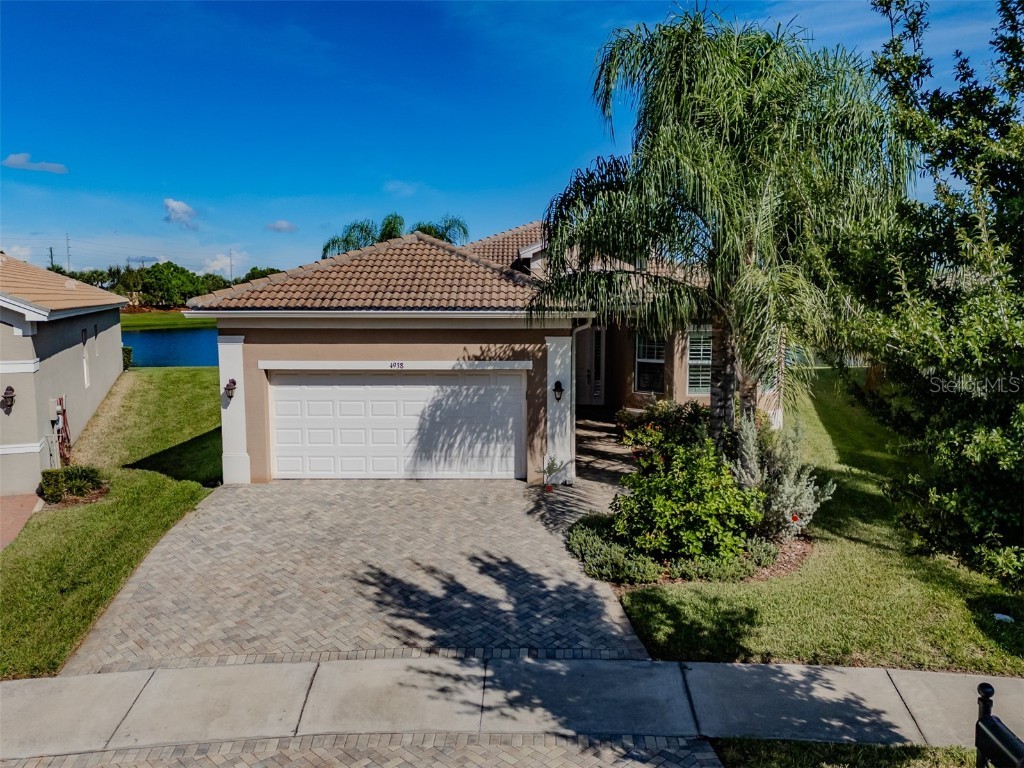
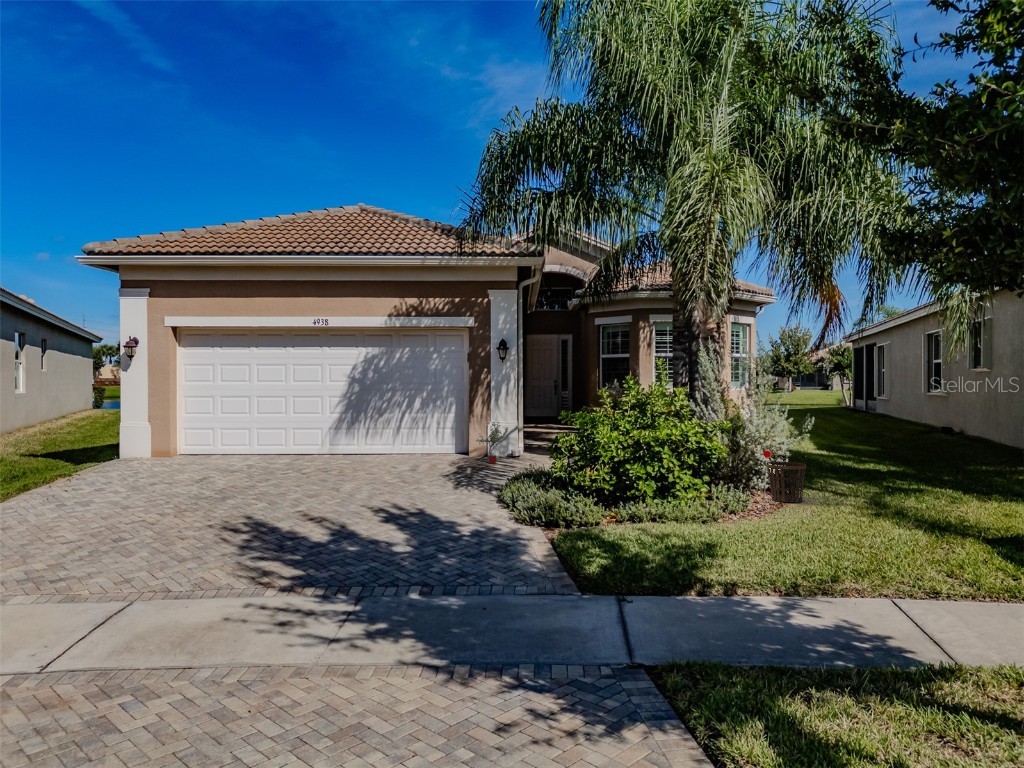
basket: none [794,515,828,553] -> present [766,462,806,502]

